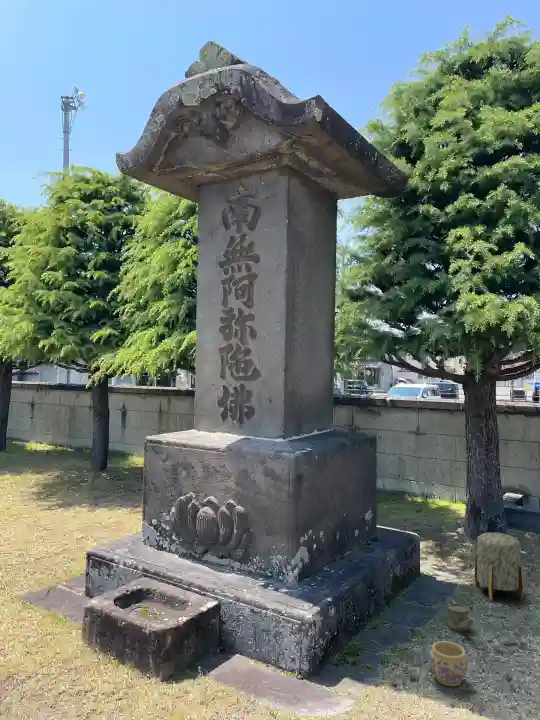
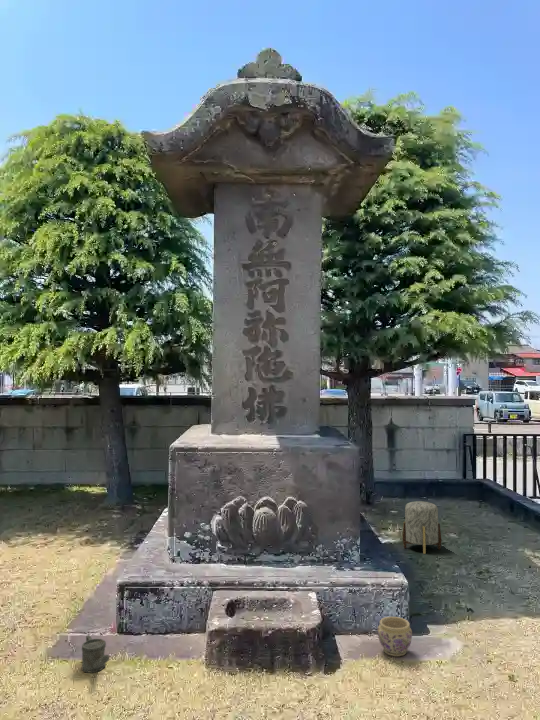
watering can: present [448,600,473,632] -> present [82,635,109,673]
planter: present [430,641,468,687] -> present [378,617,412,657]

